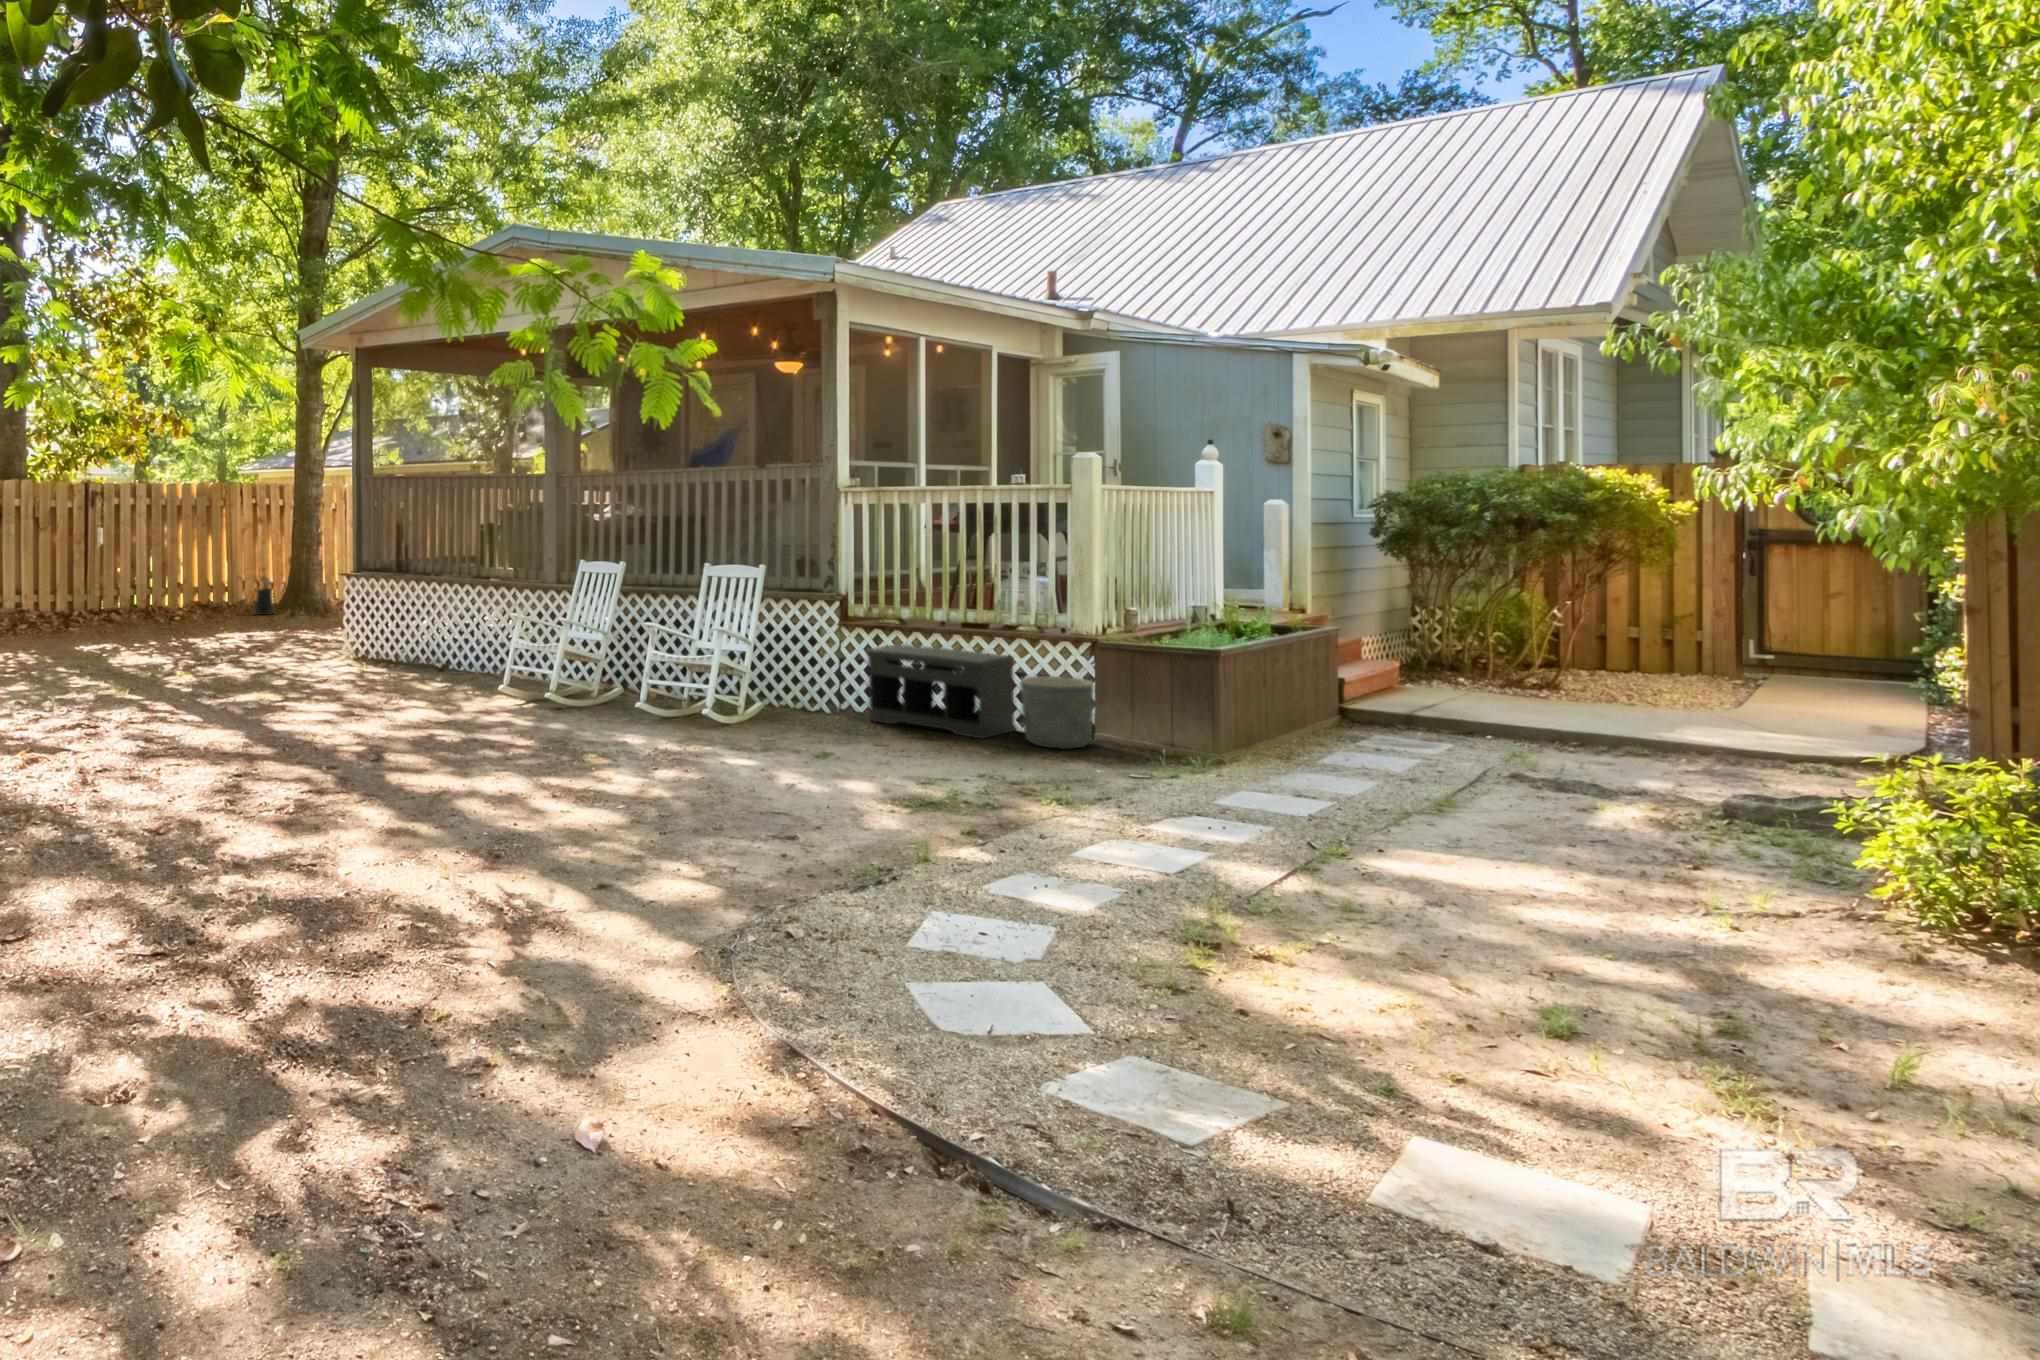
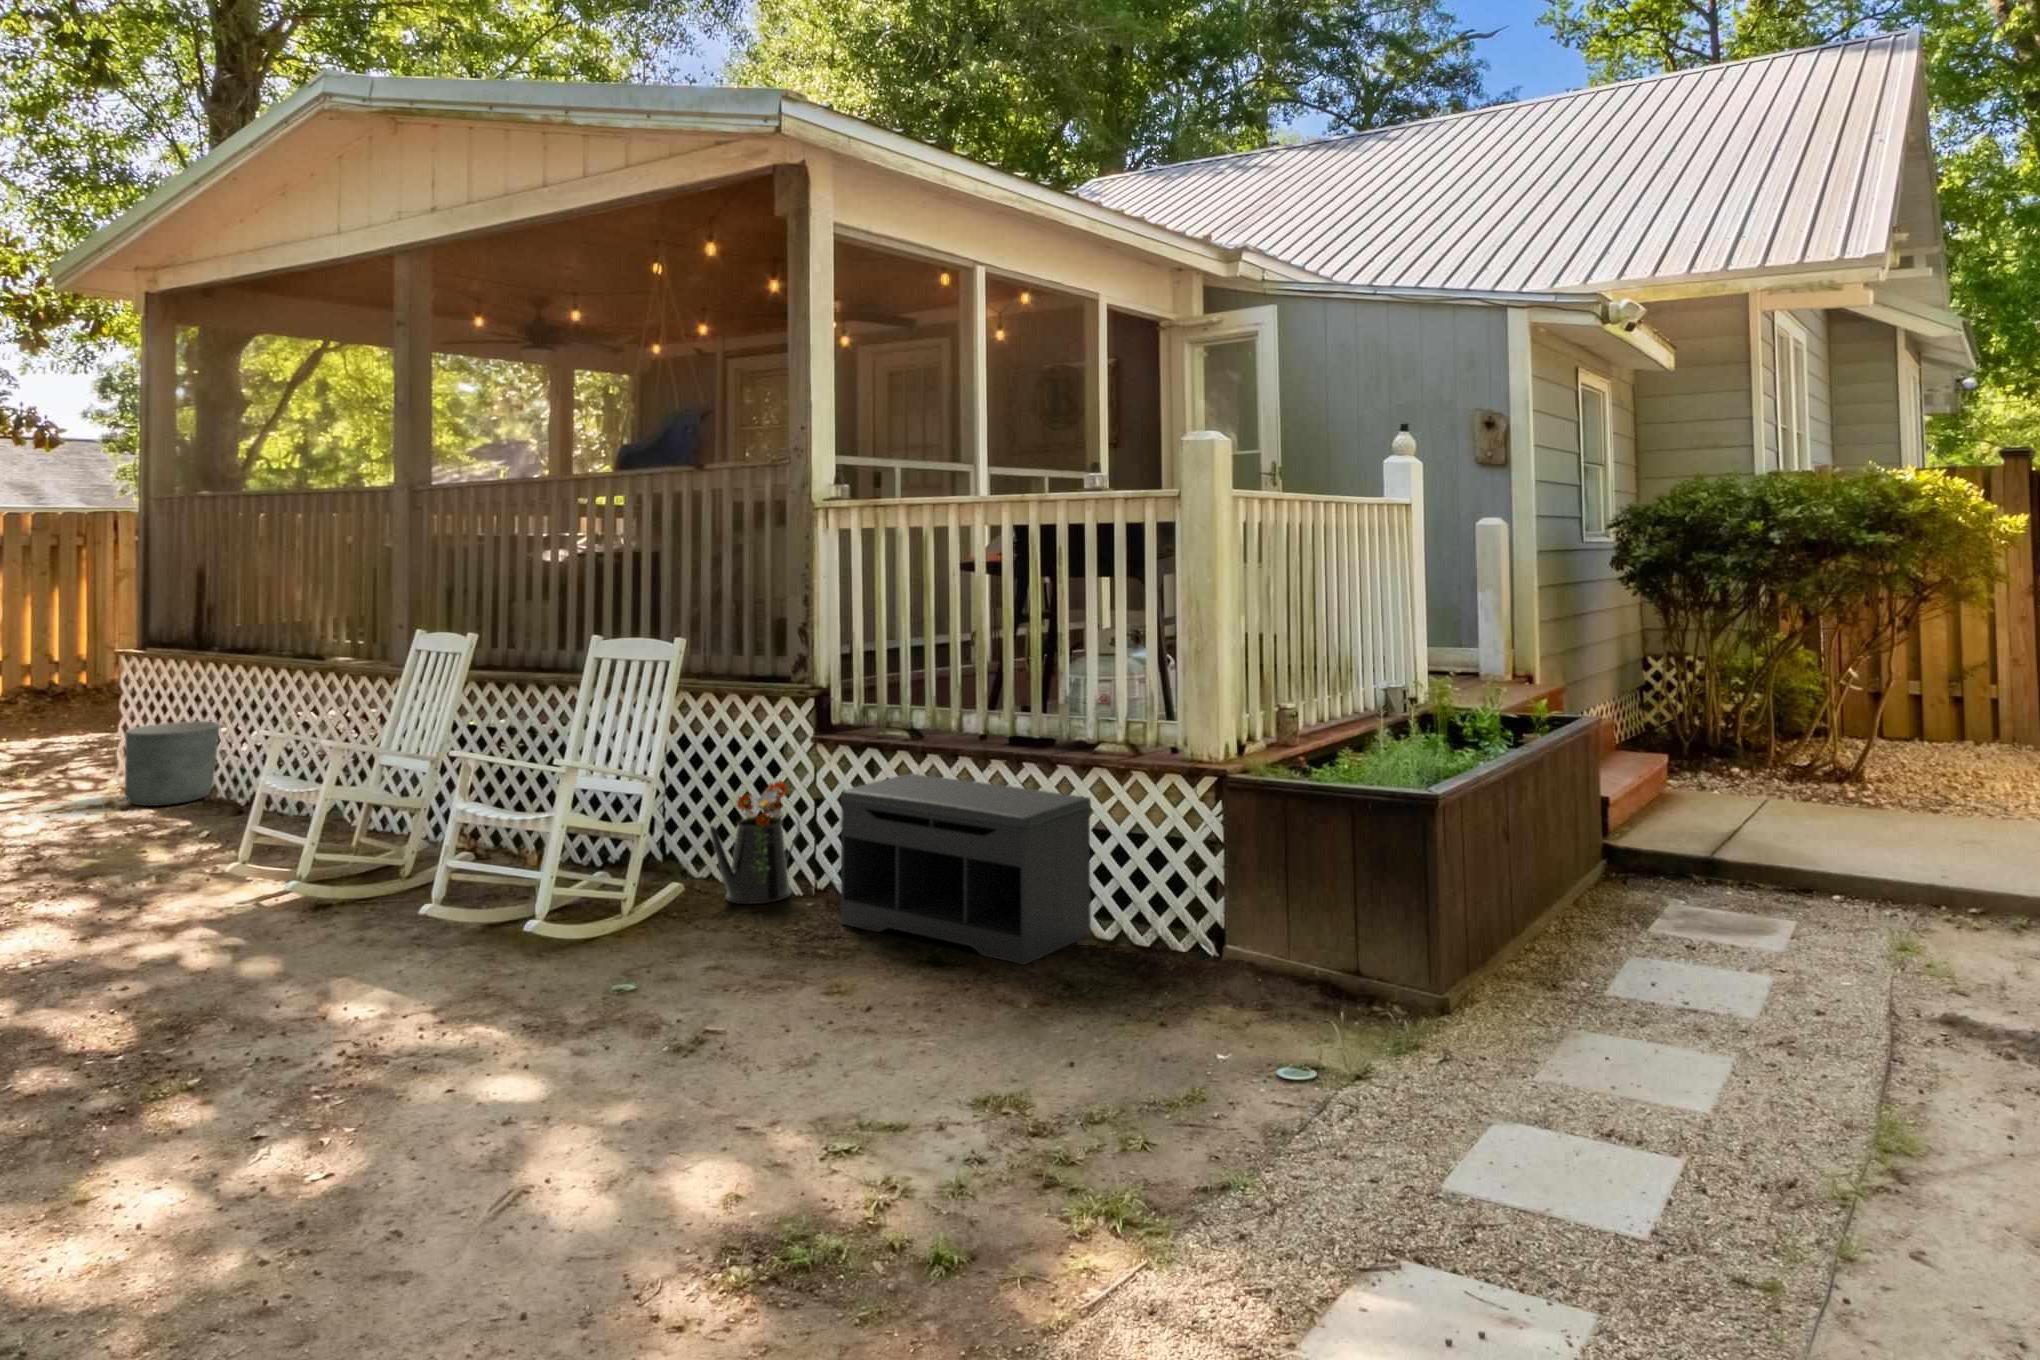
watering can: present [254,577,274,615] -> present [710,781,800,904]
planter: present [1020,676,1093,749] -> present [125,721,220,806]

